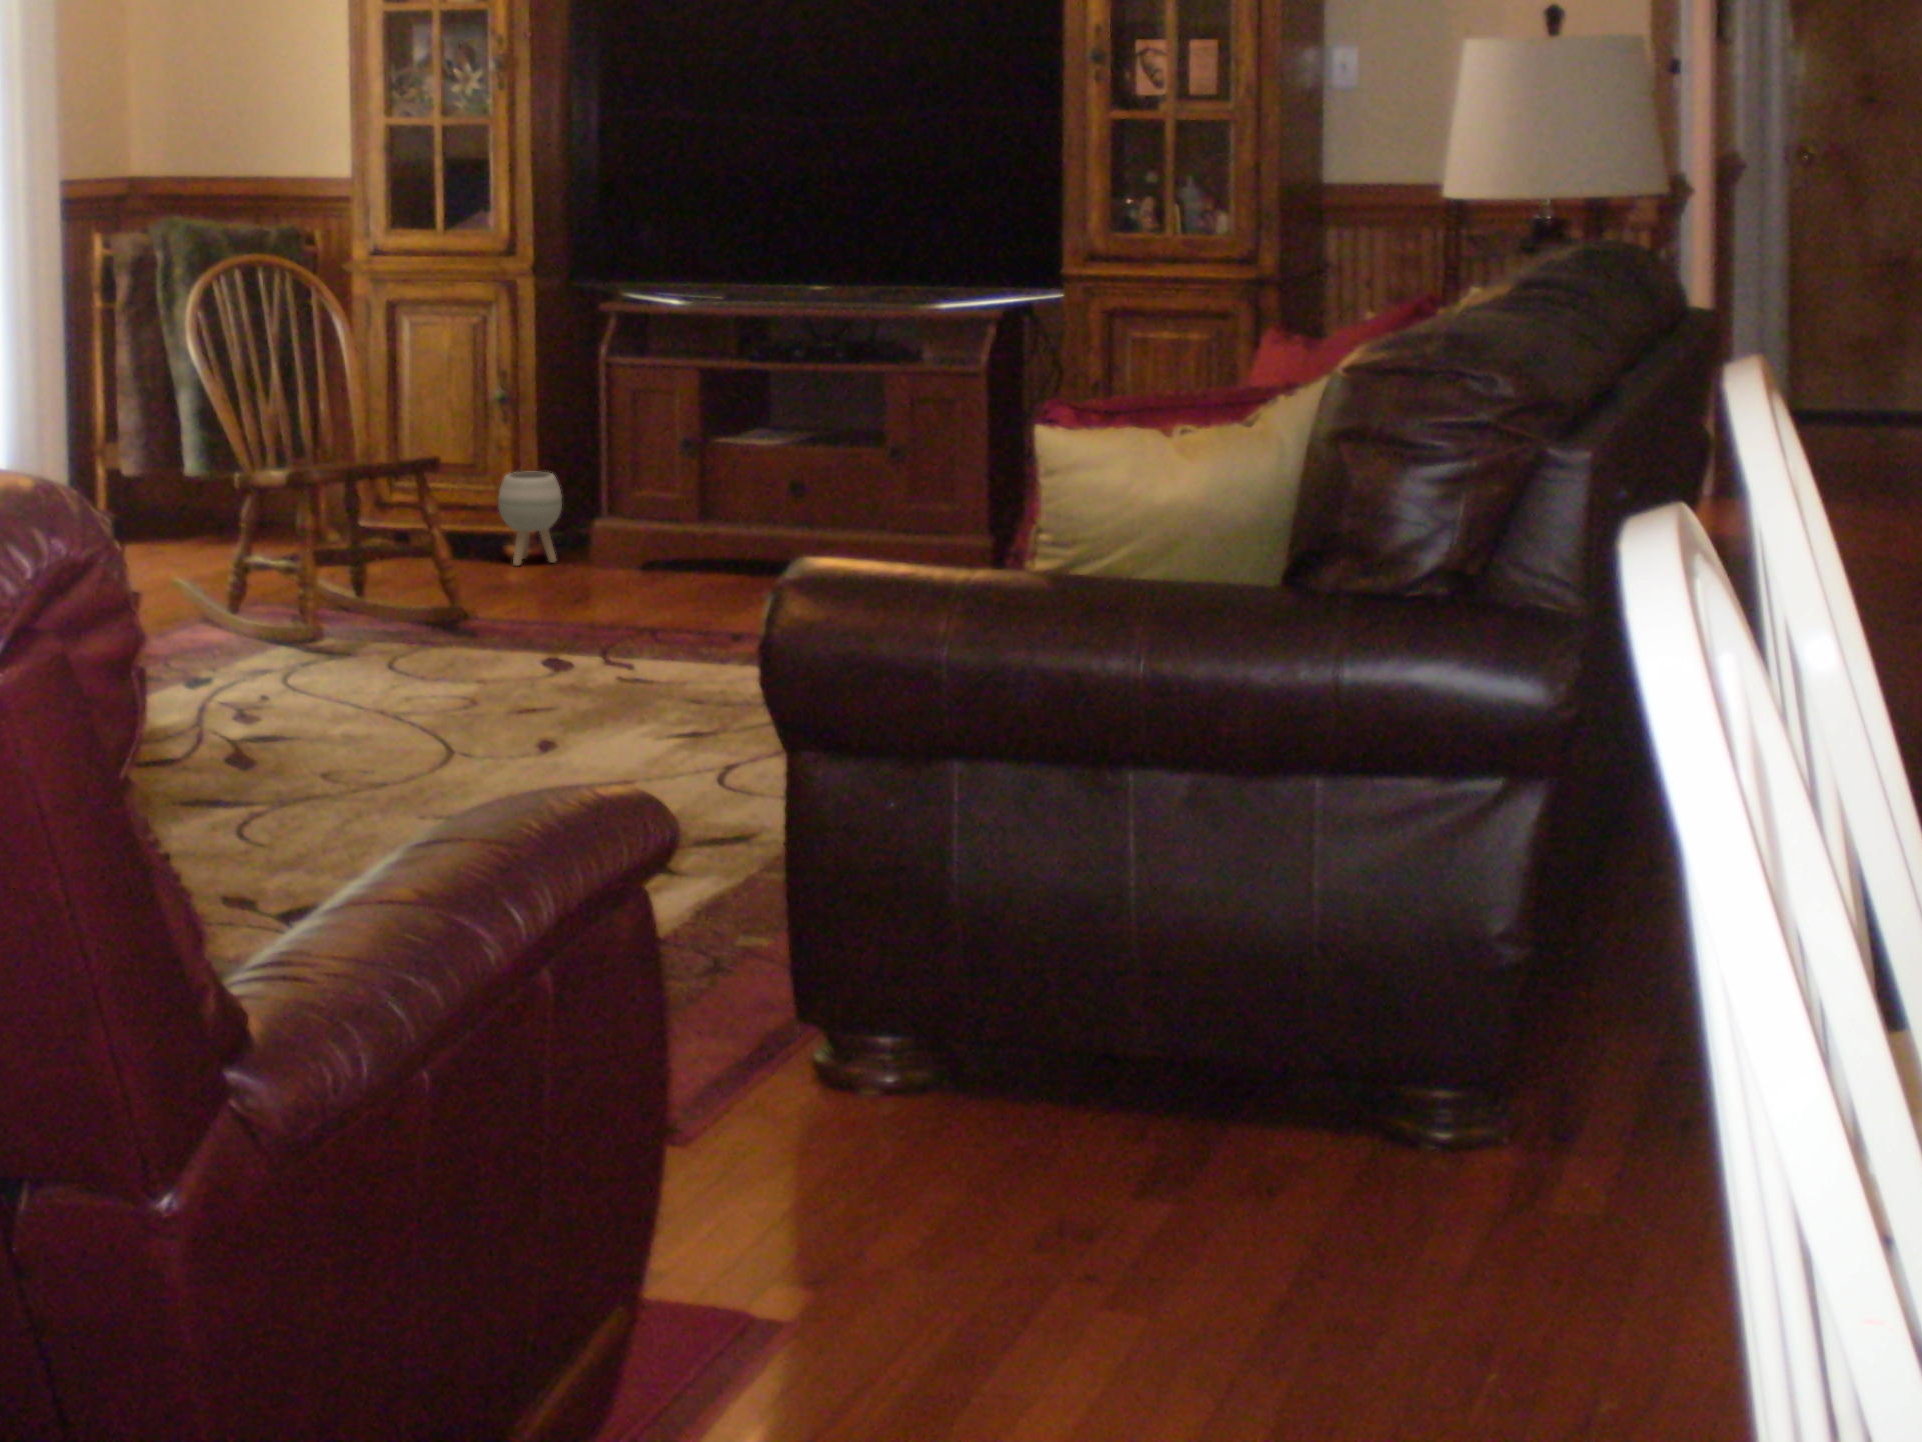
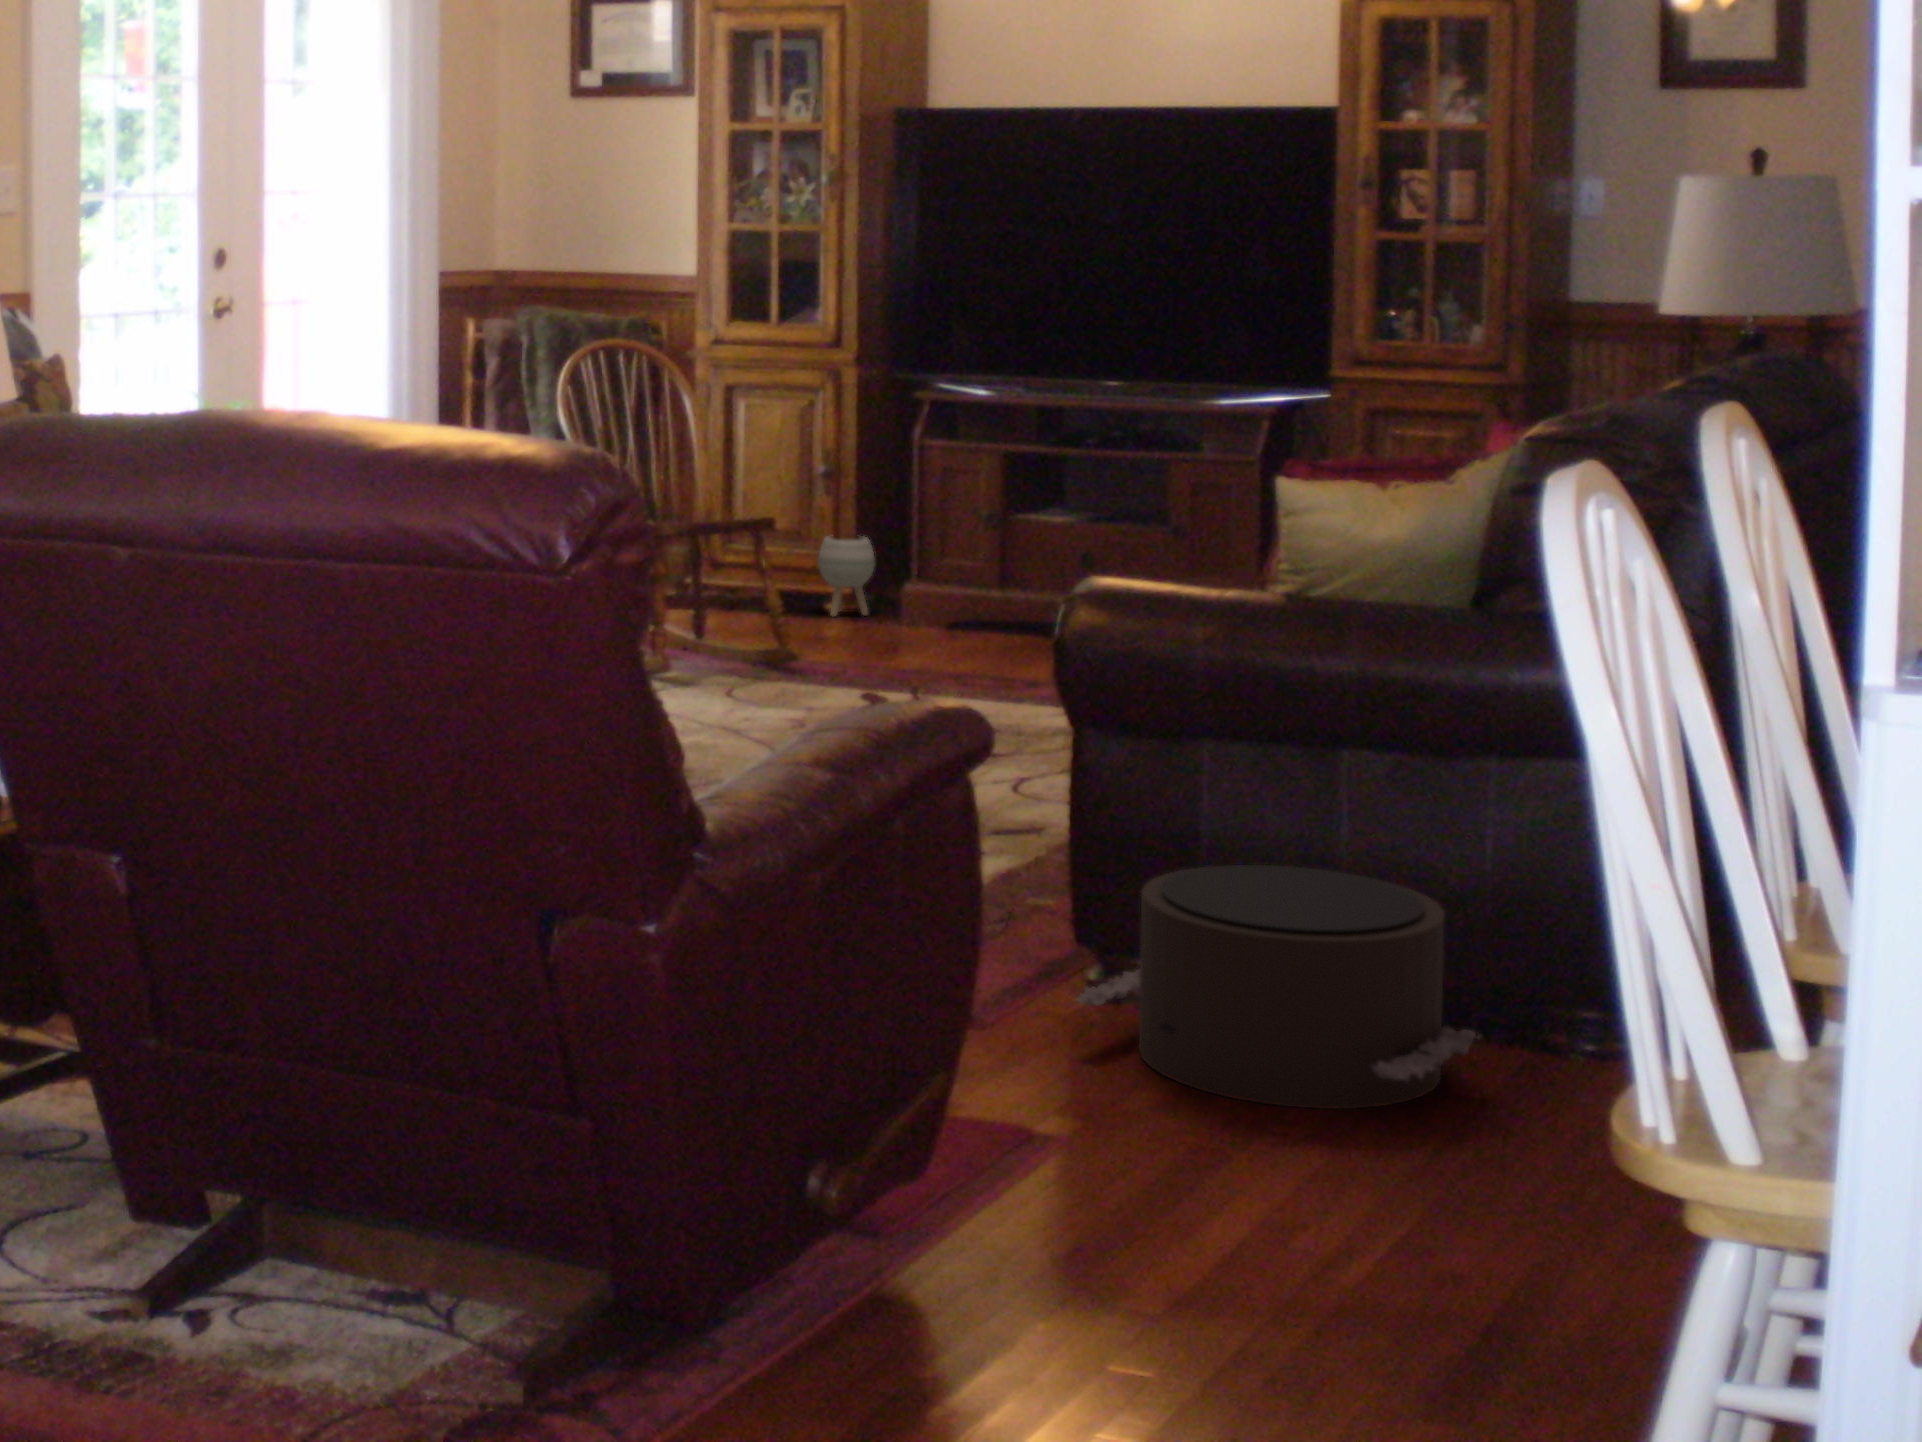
pouf: none [804,919,1321,1257] -> present [1074,865,1480,1109]

